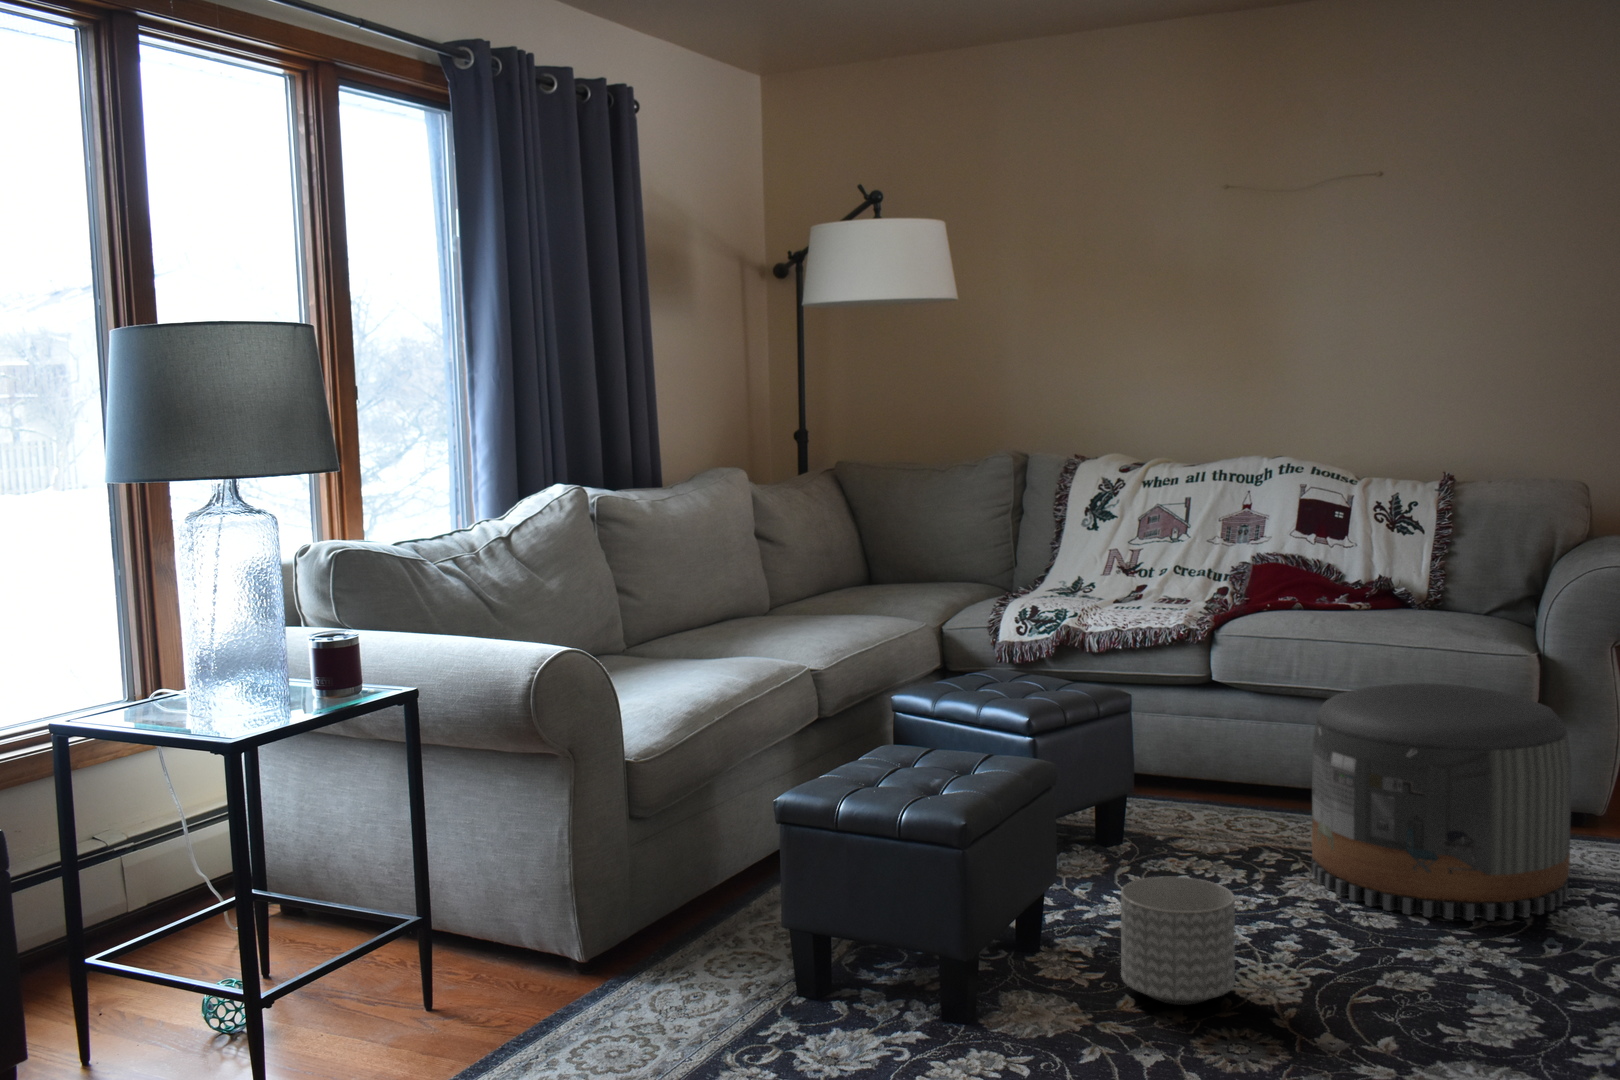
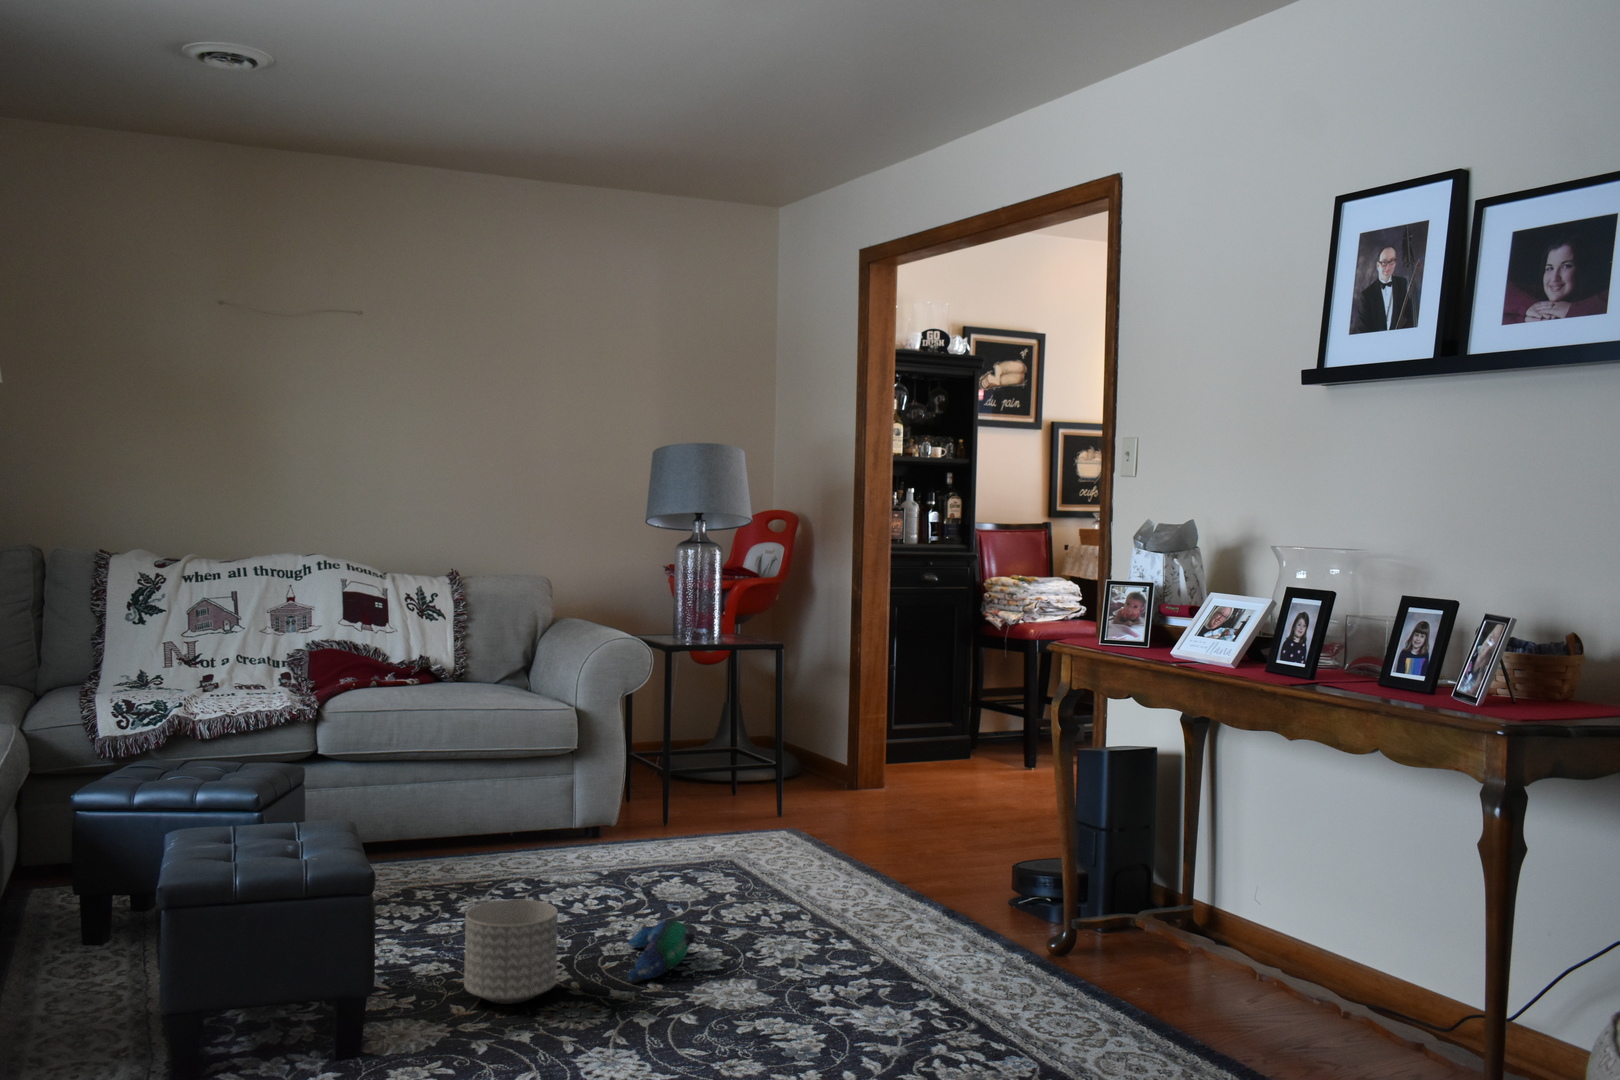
pouf: present [1312,683,1572,920] -> none [470,732,653,908]
plush toy: none [1333,956,1462,1028] -> present [627,919,696,981]

